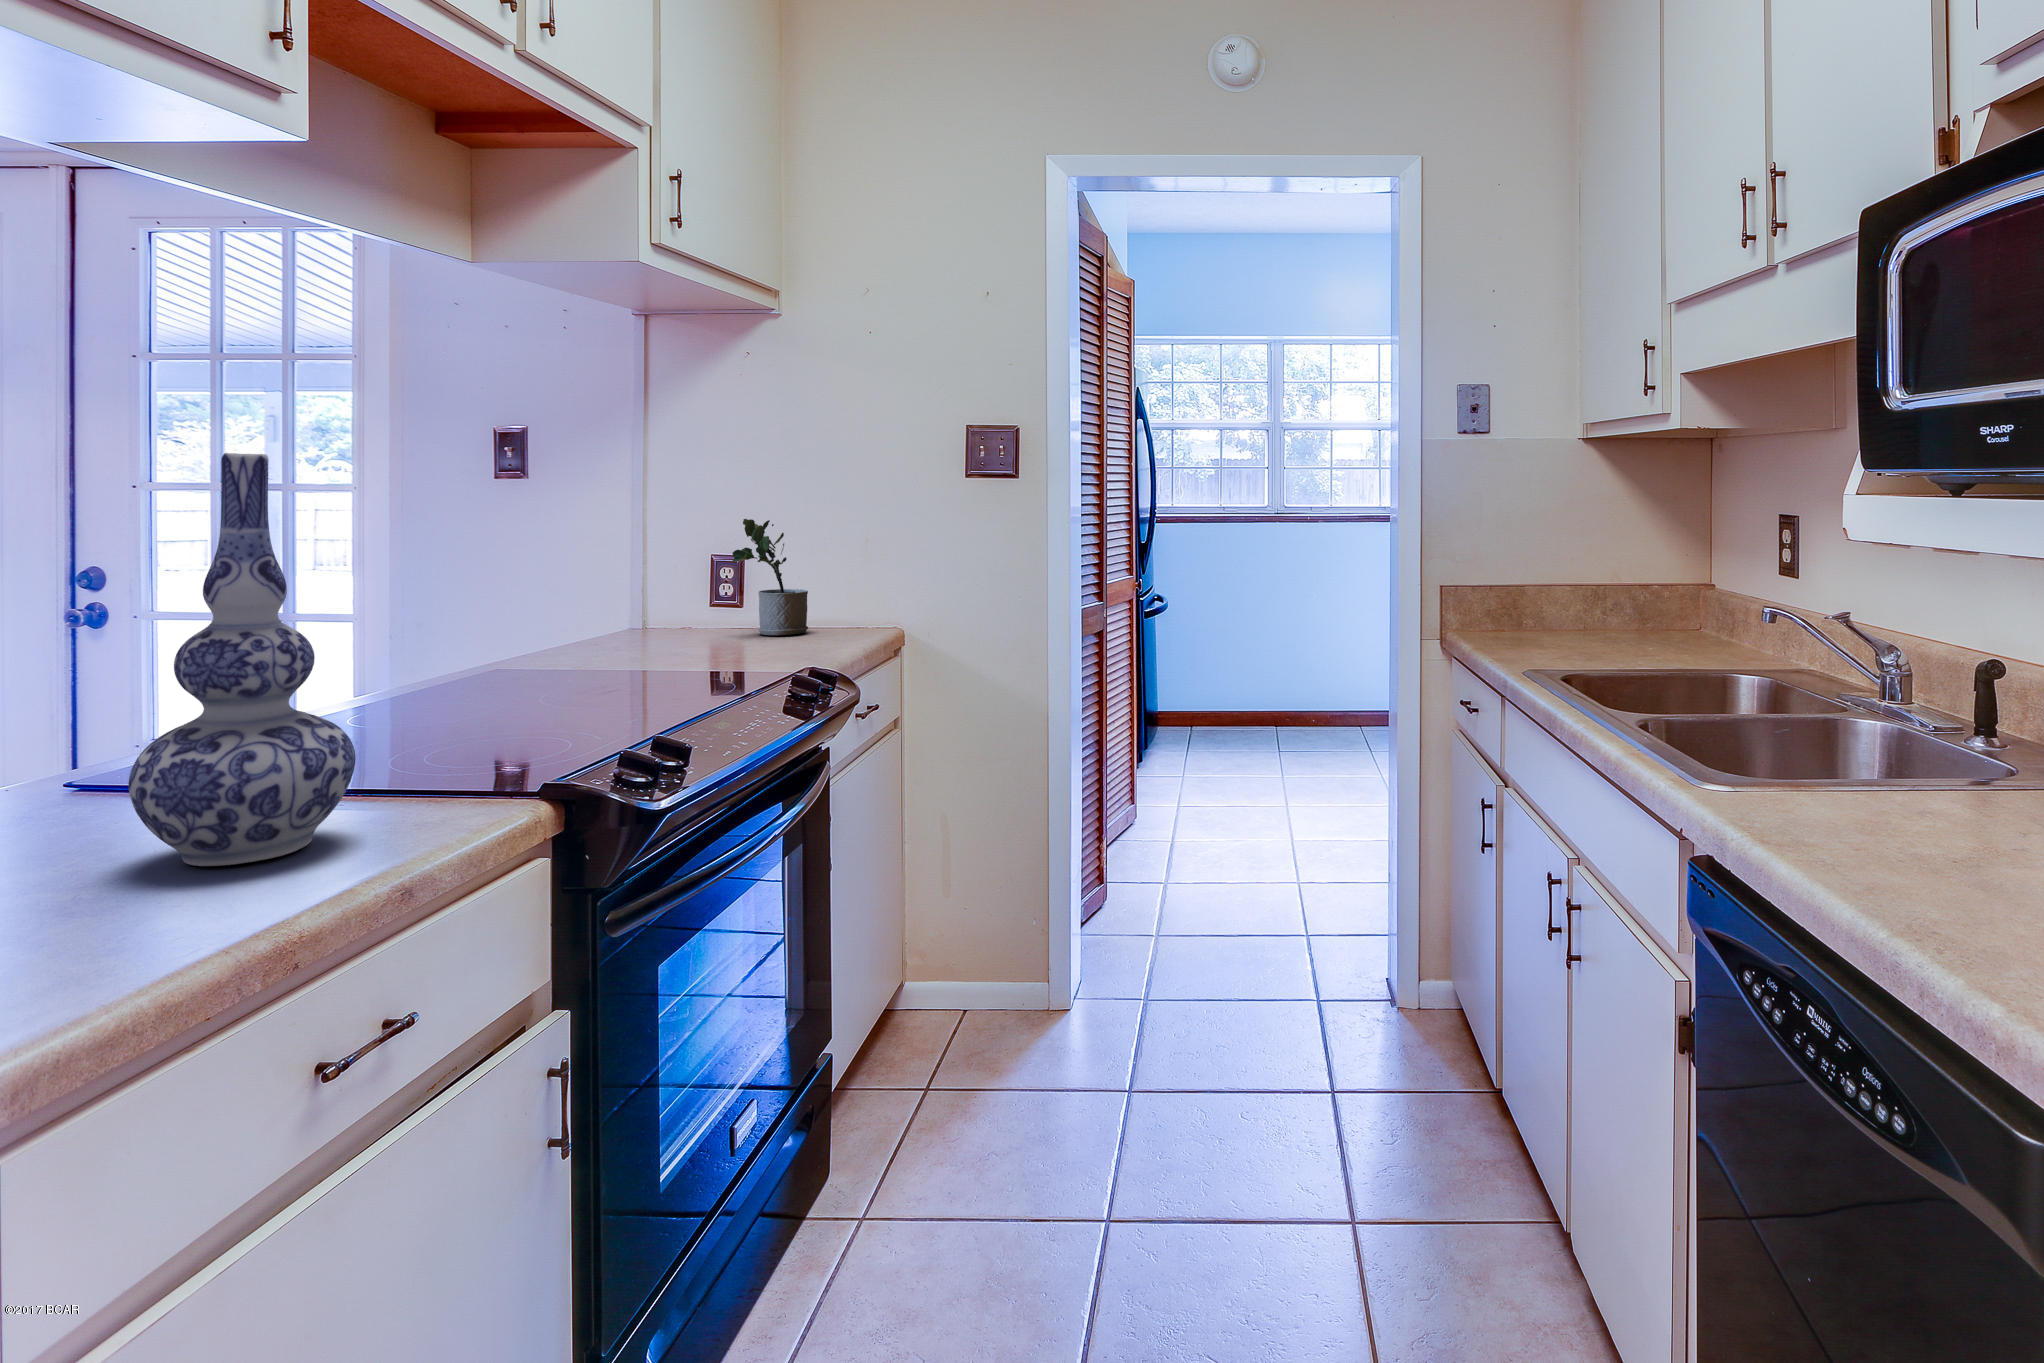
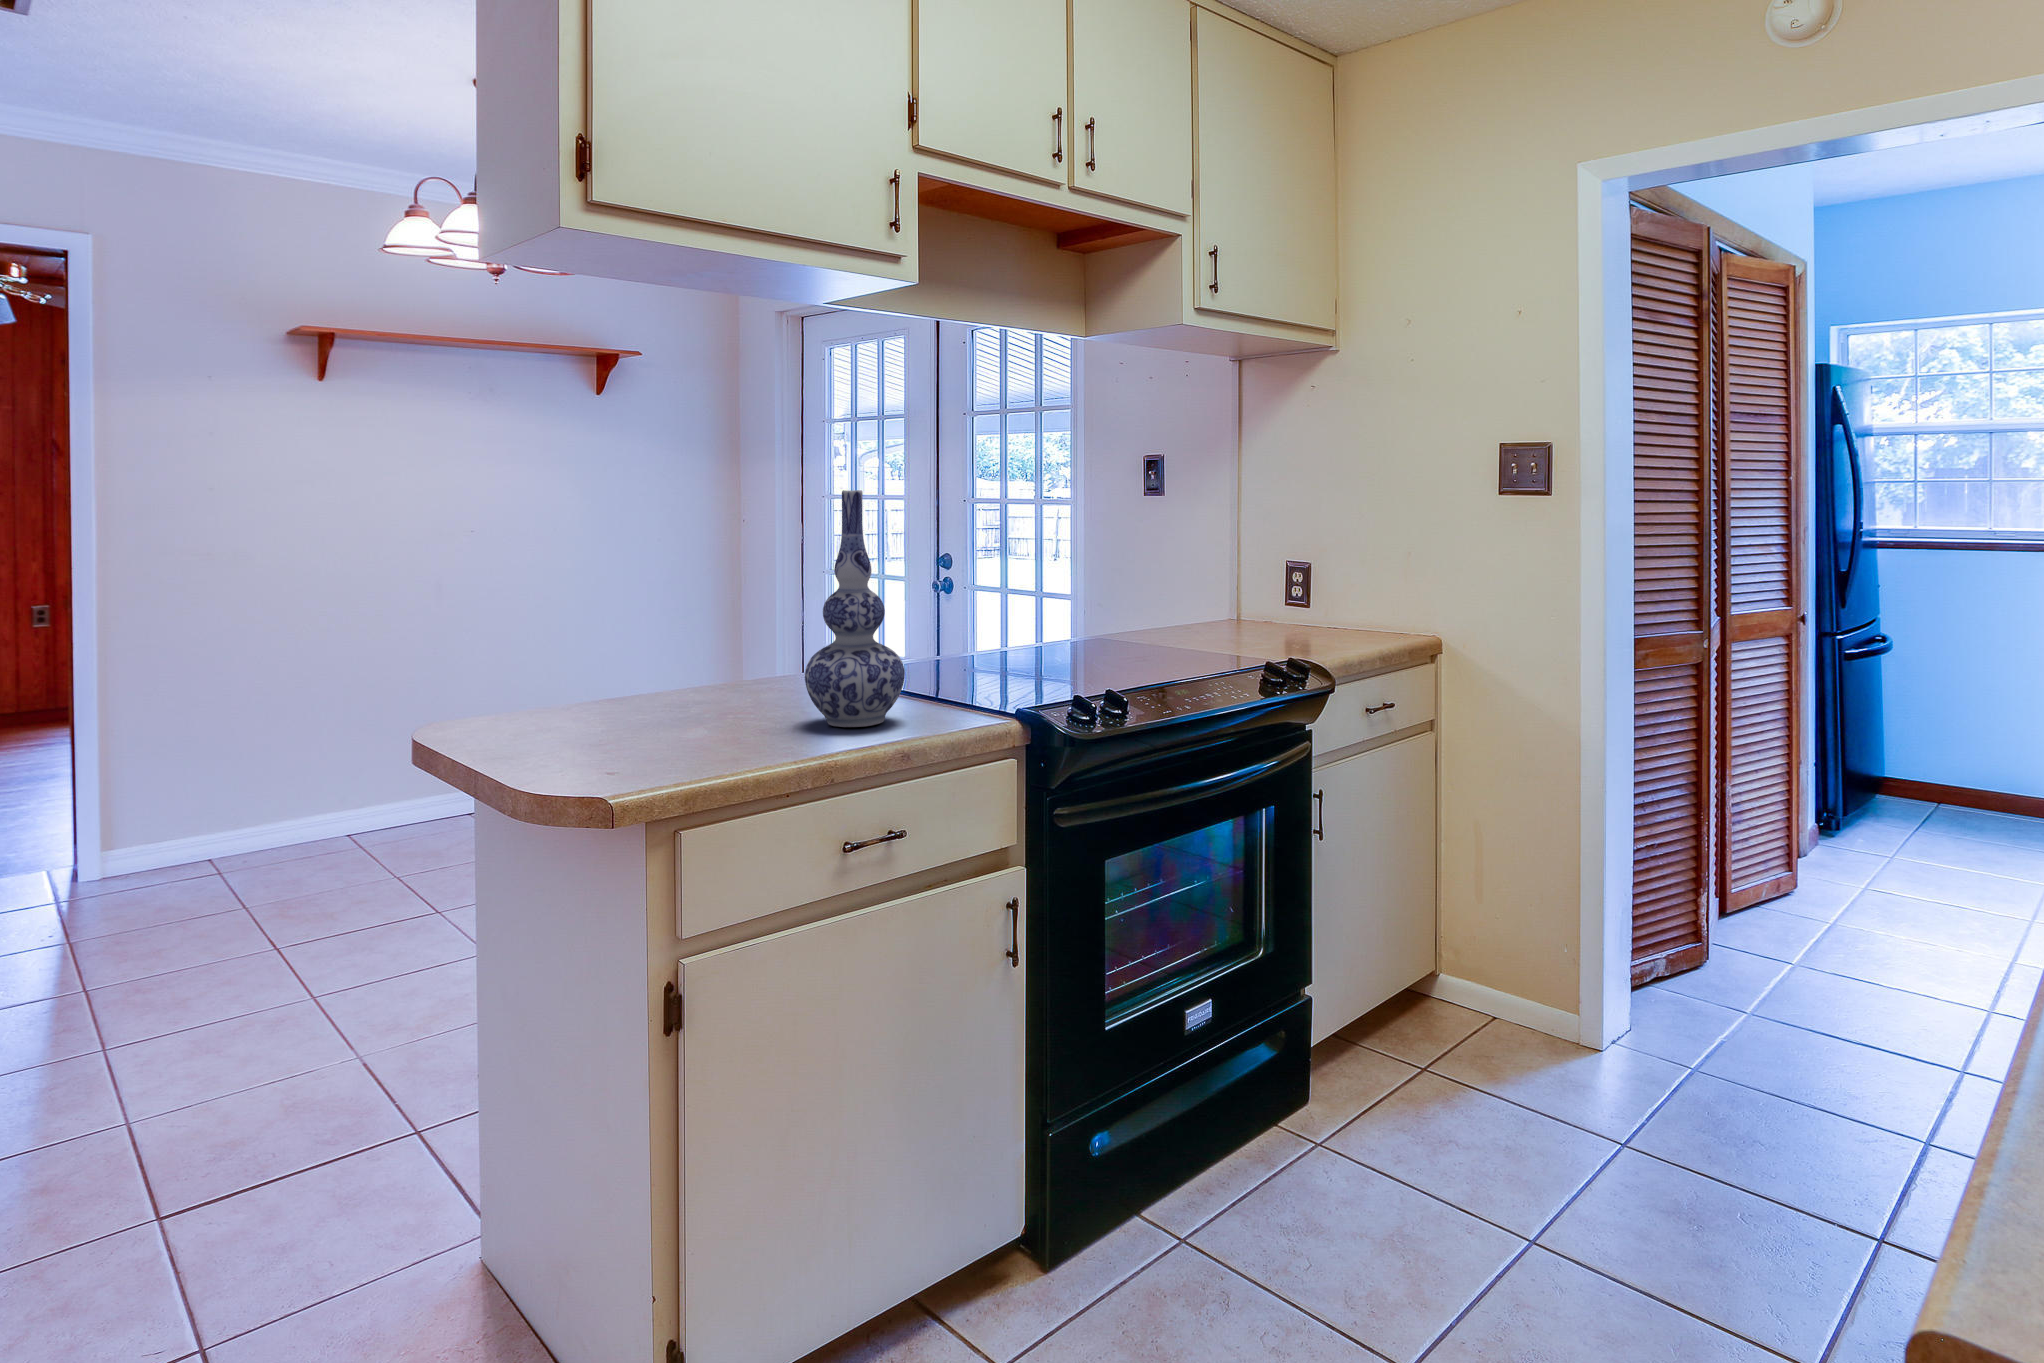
potted plant: present [732,519,808,635] -> none [1285,530,1352,634]

